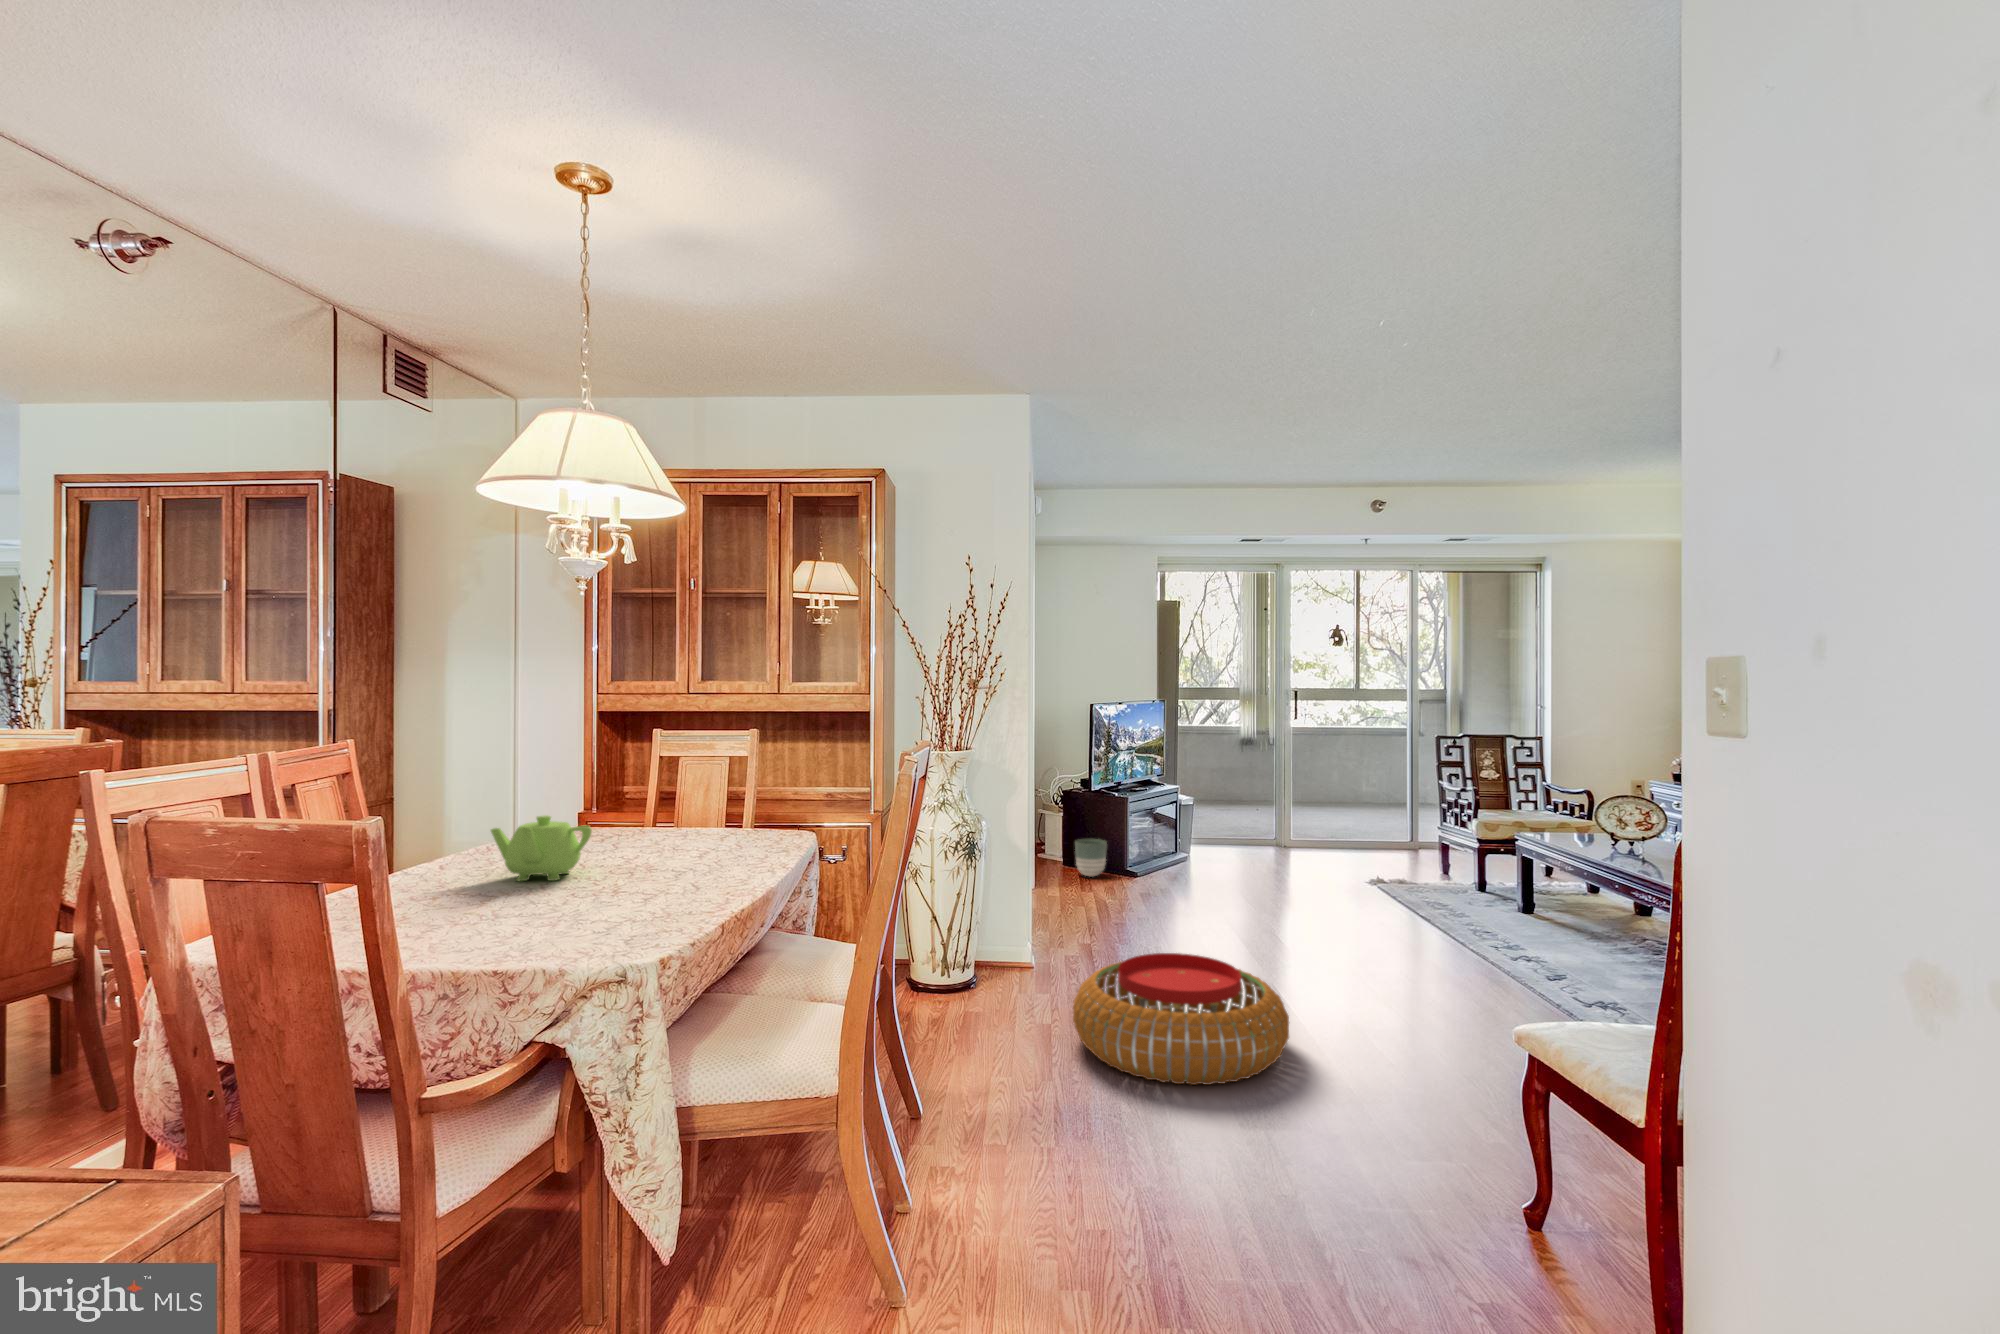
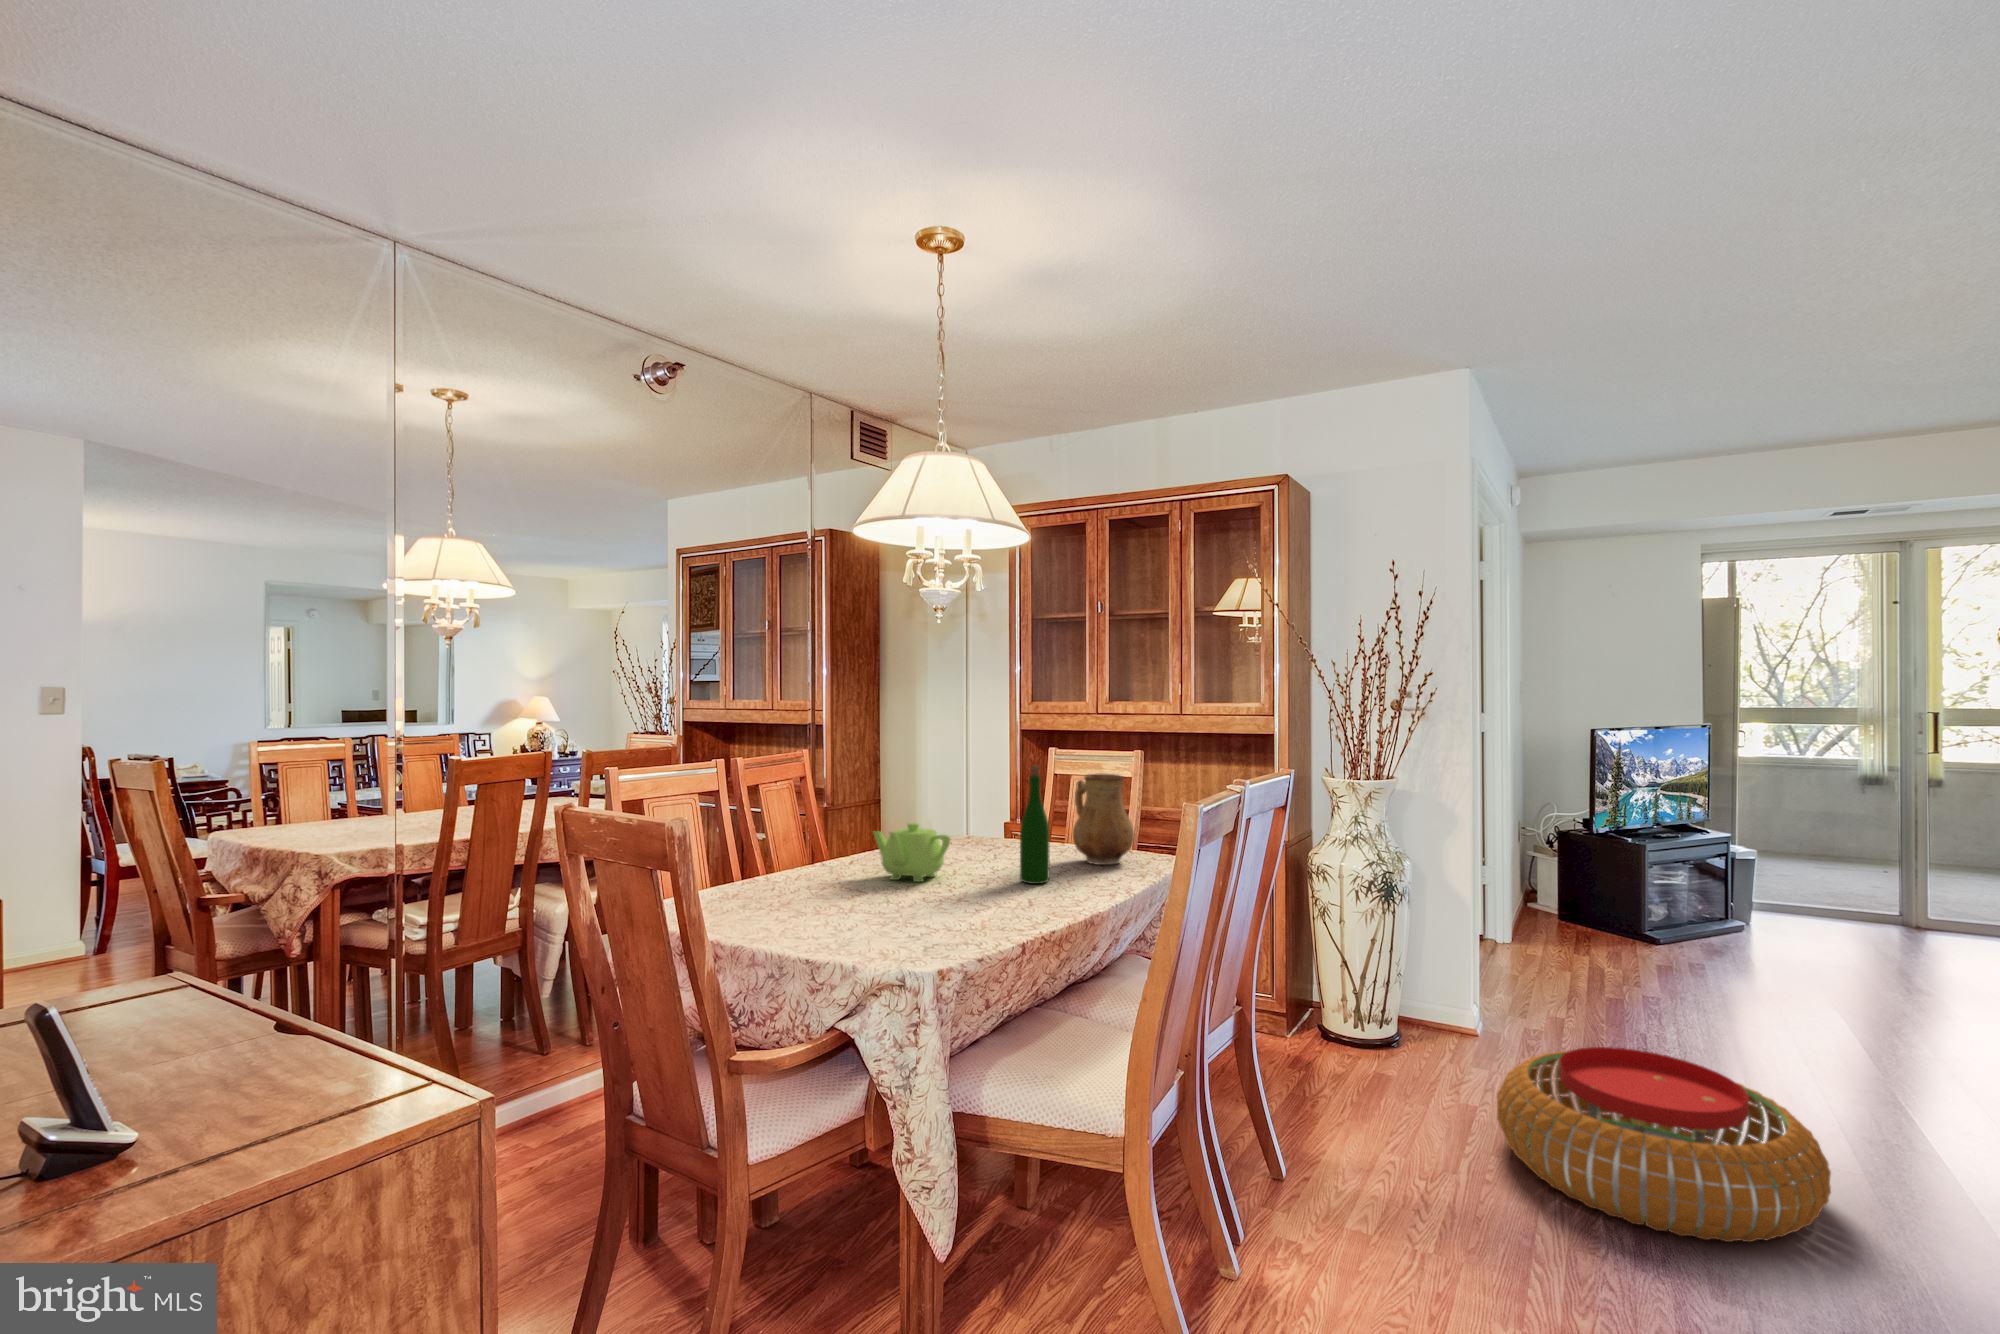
wine bottle: none [671,746,702,869] -> present [1020,765,1050,884]
ceramic pitcher: none [707,754,772,846] -> present [1073,774,1134,865]
planter: present [1075,839,1107,877] -> none [1570,891,1616,938]

